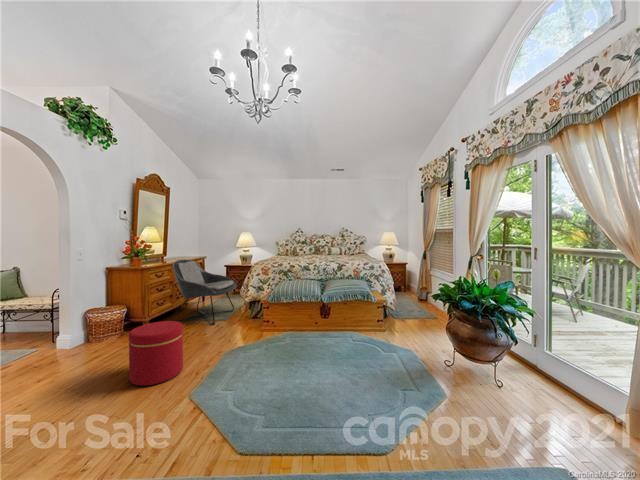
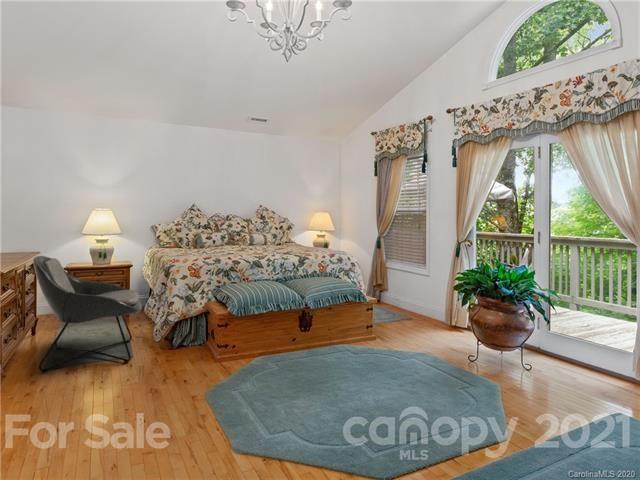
ottoman: present [129,321,183,386] -> none [104,351,185,453]

